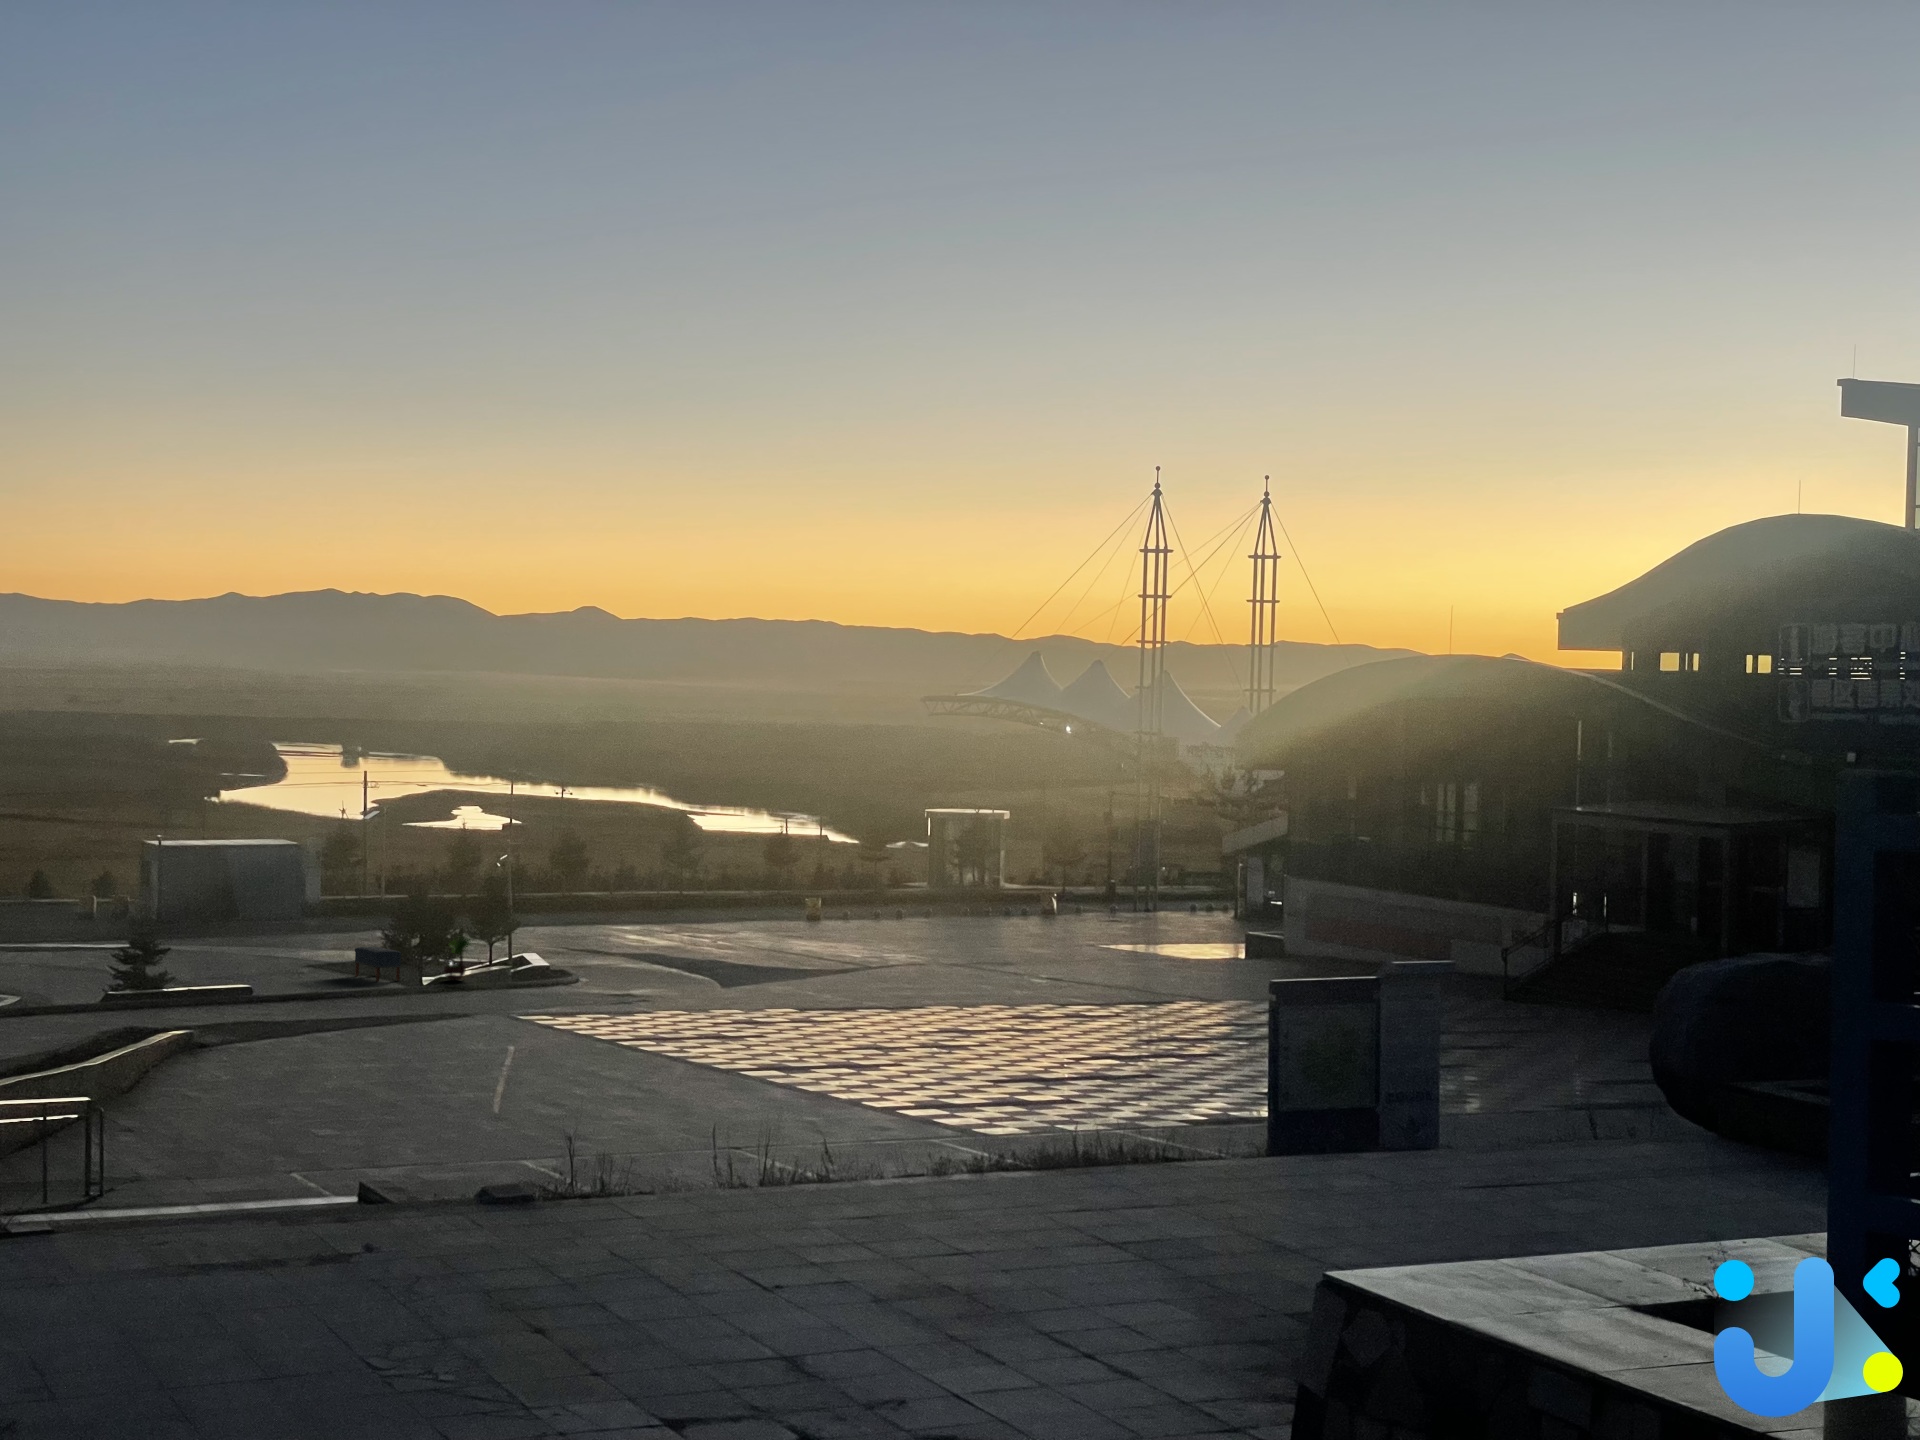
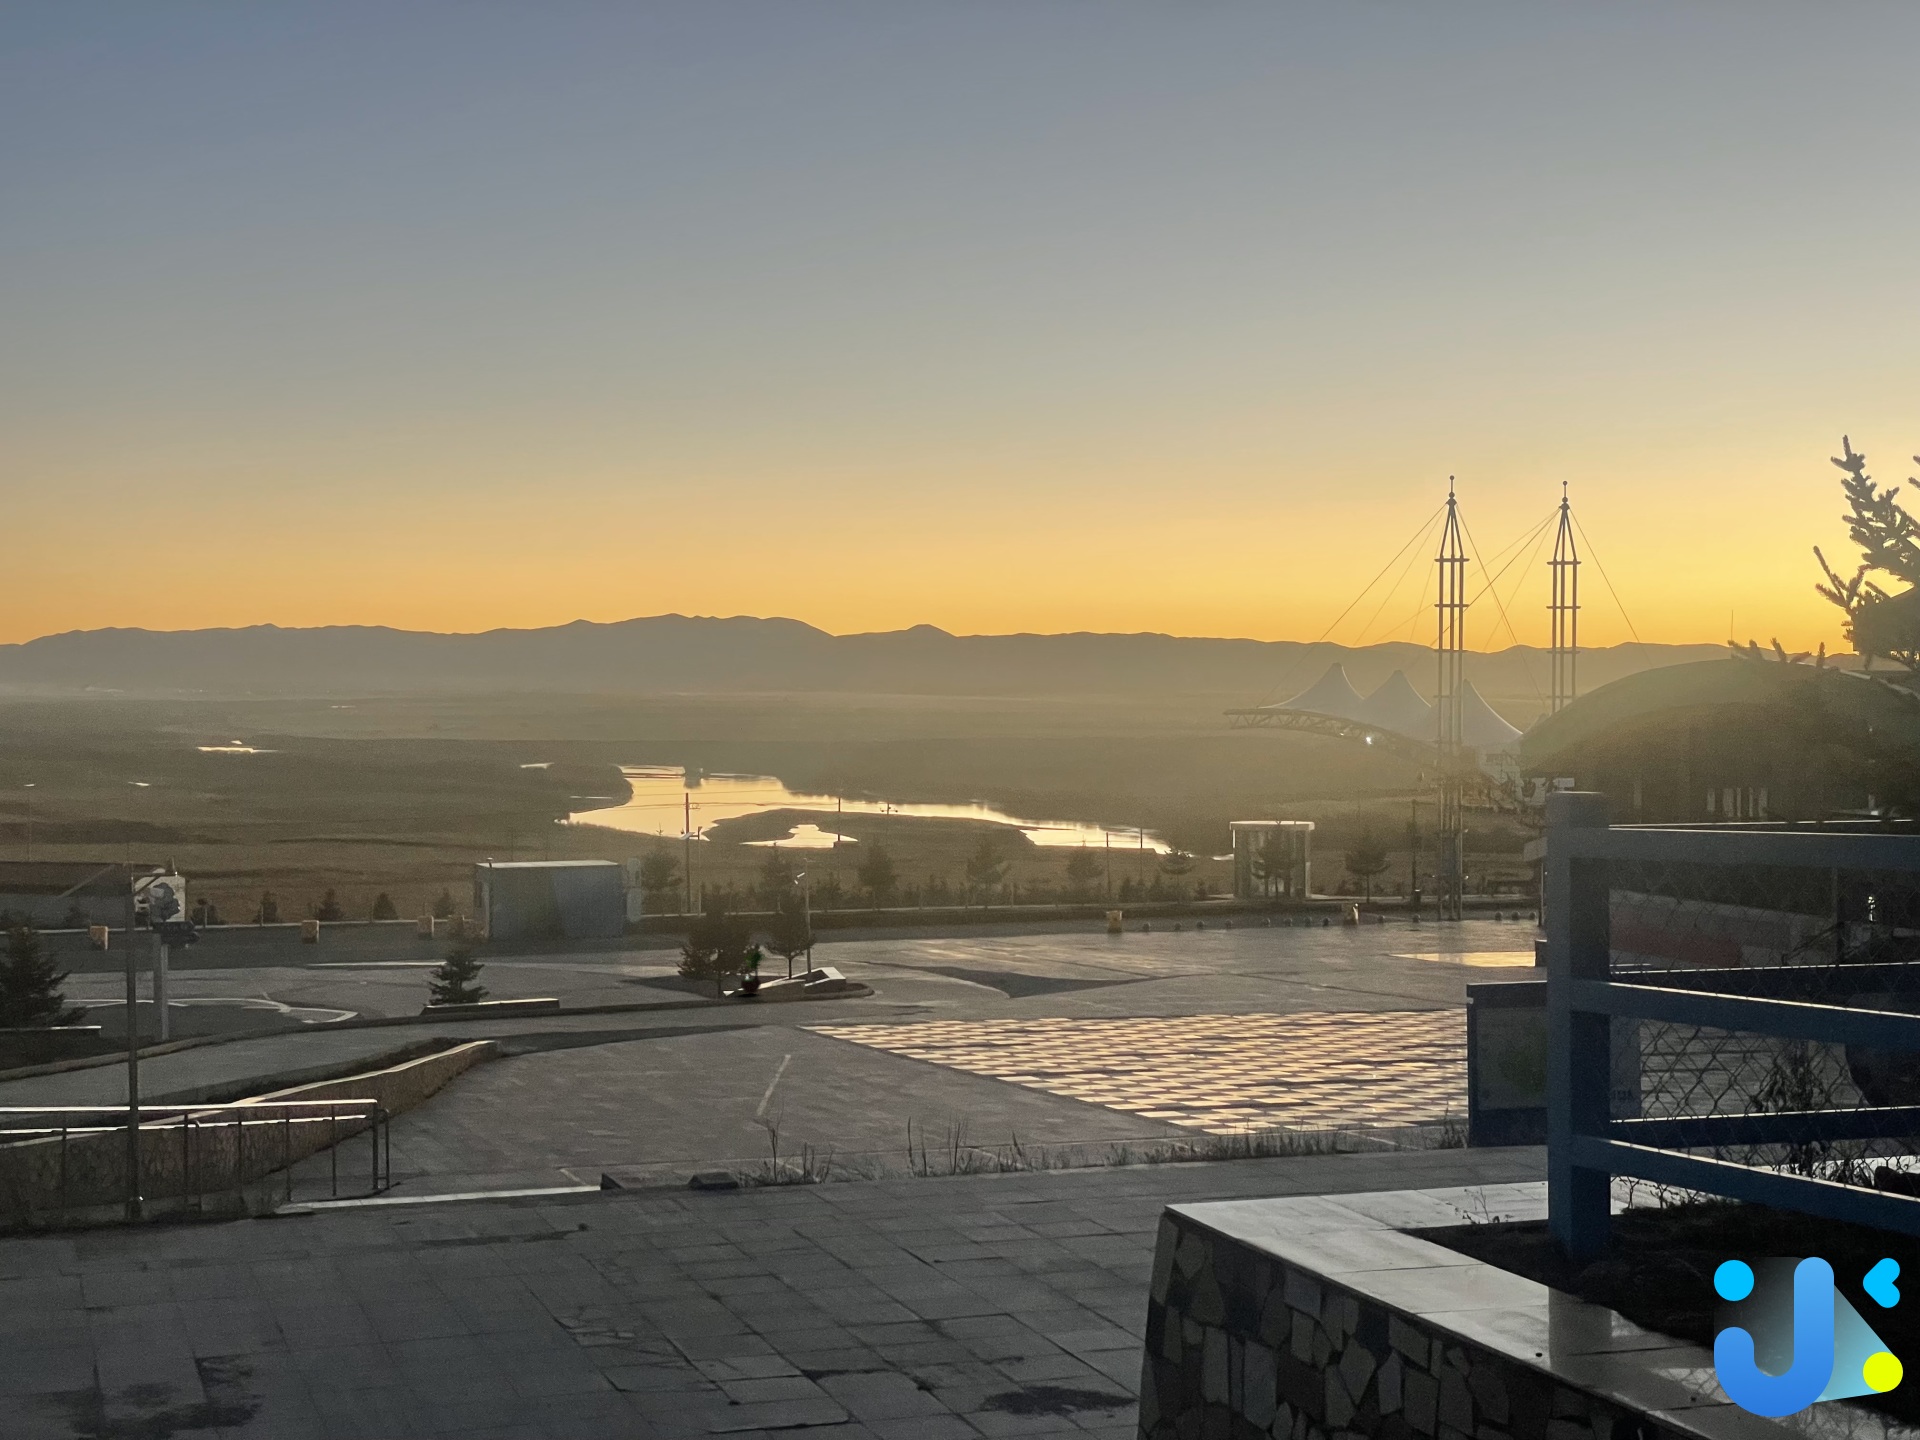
bench: present [355,947,402,982] -> none [658,963,700,996]

